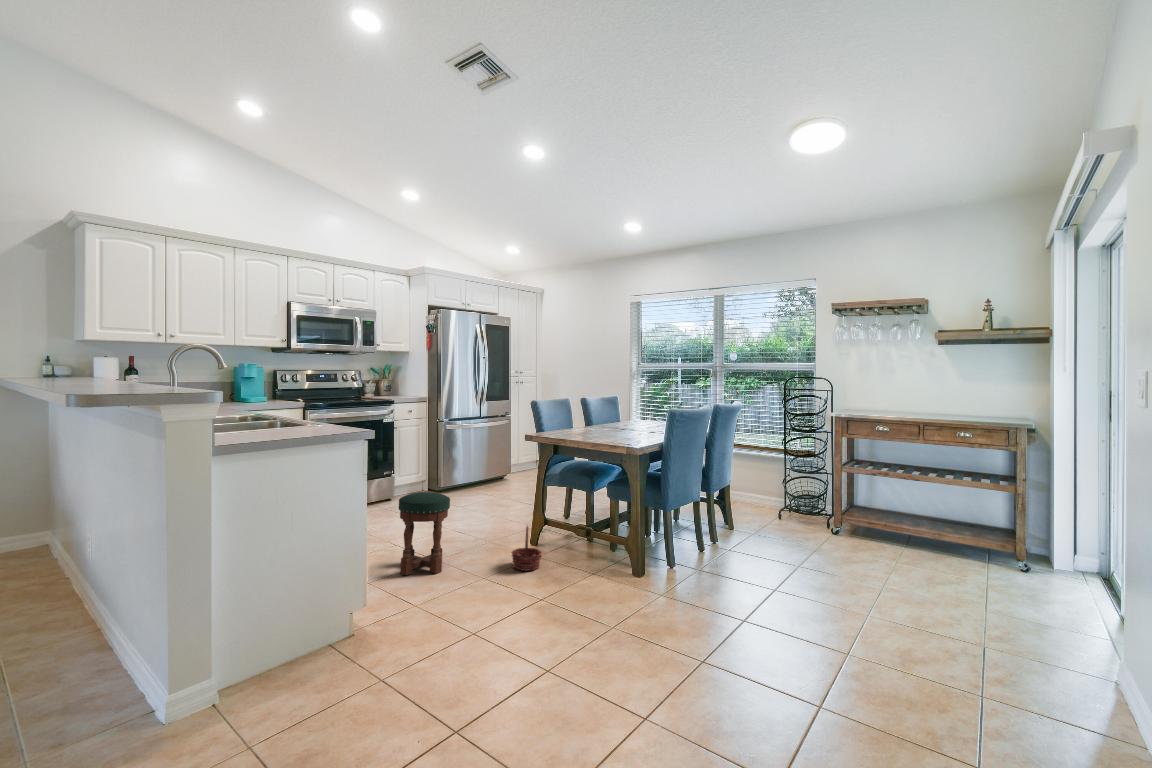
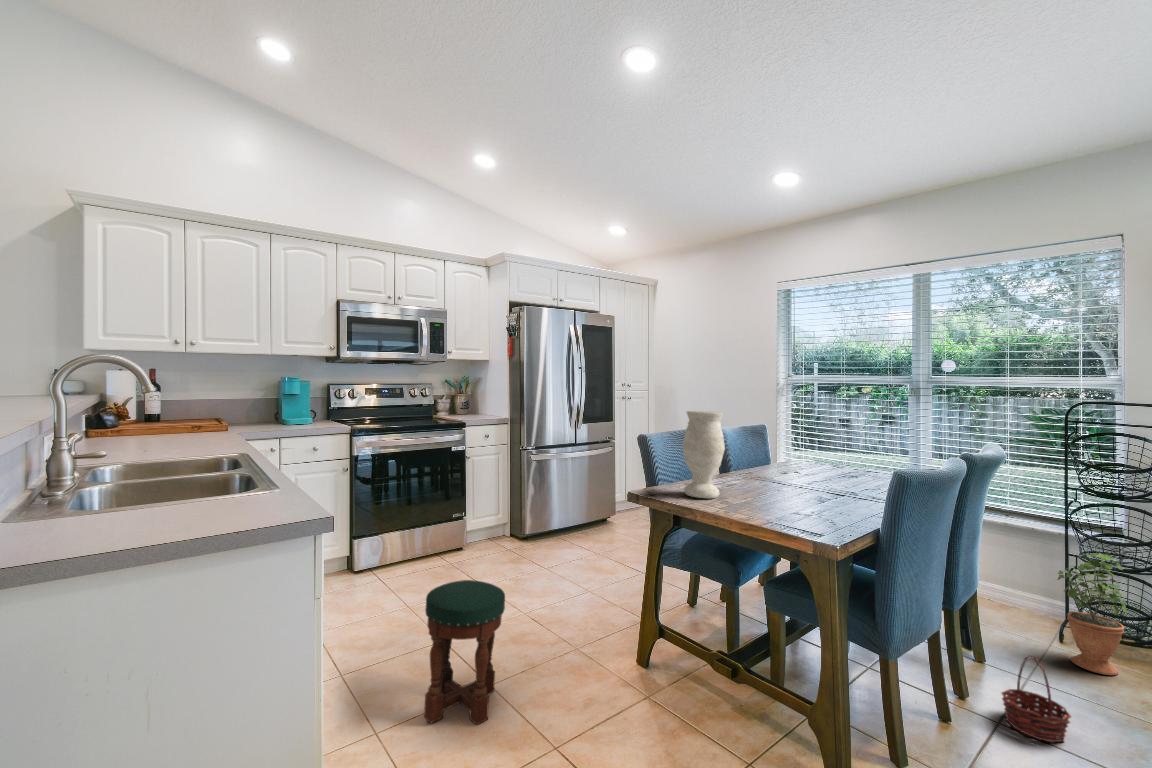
vase: none [559,383,585,435] -> present [683,411,725,498]
potted plant: none [770,459,801,527] -> present [1057,547,1127,675]
basket: present [512,526,542,571] -> present [1002,656,1071,742]

